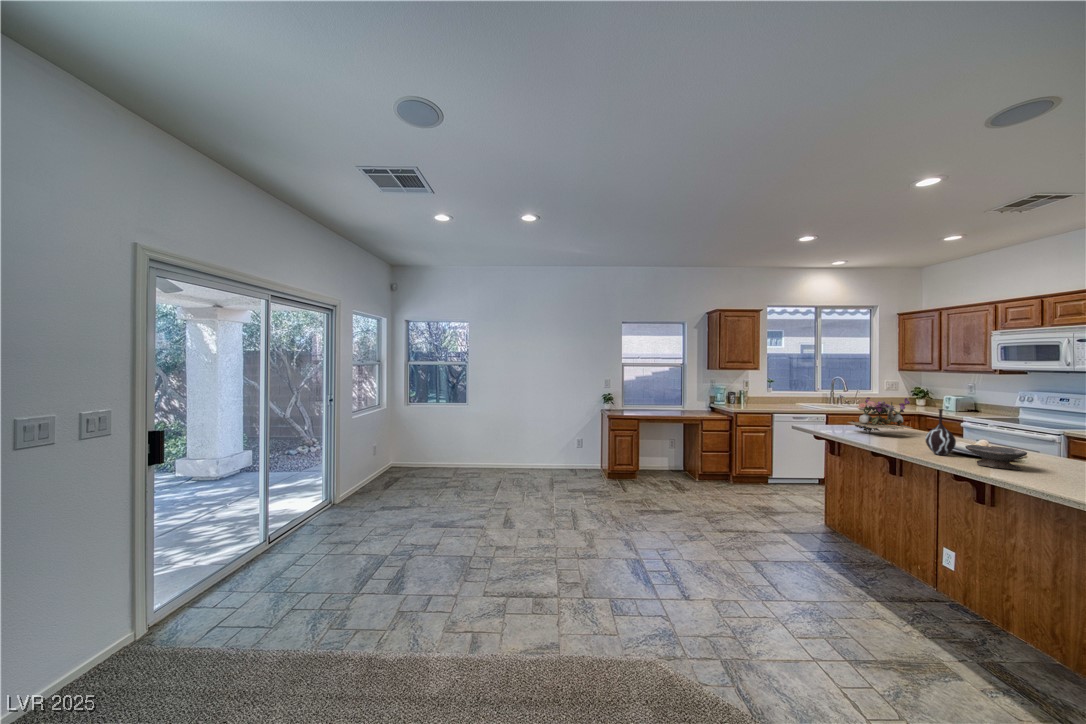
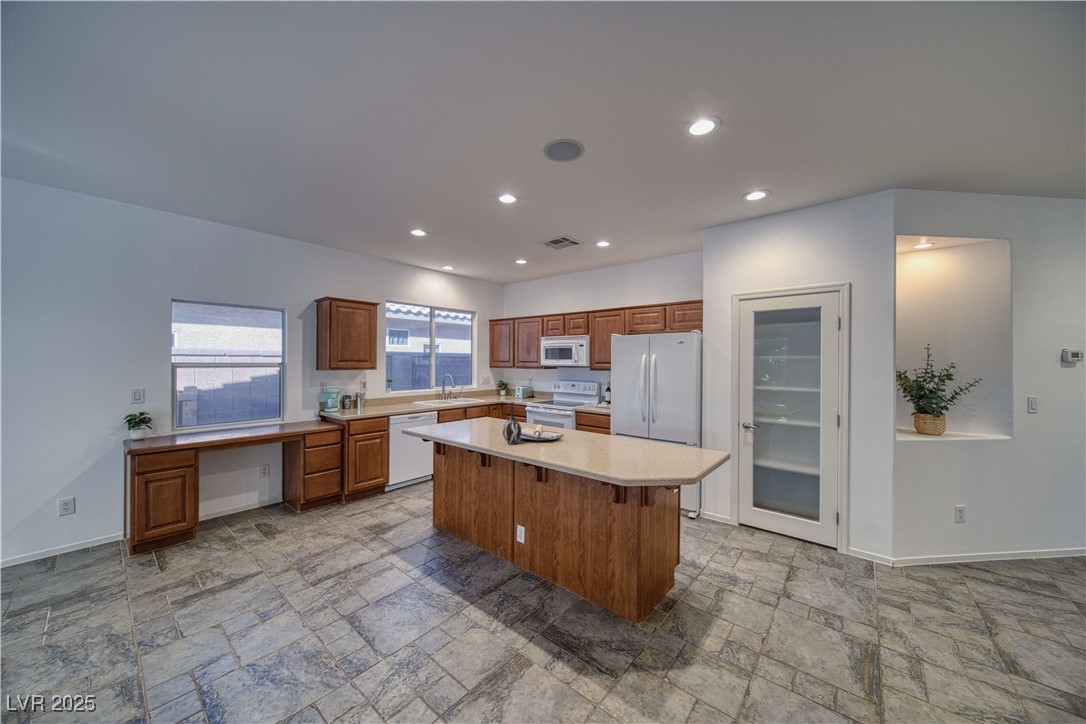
flower arrangement: present [849,397,912,433] -> none [448,392,496,429]
bowl: present [965,445,1027,471] -> none [527,431,560,450]

